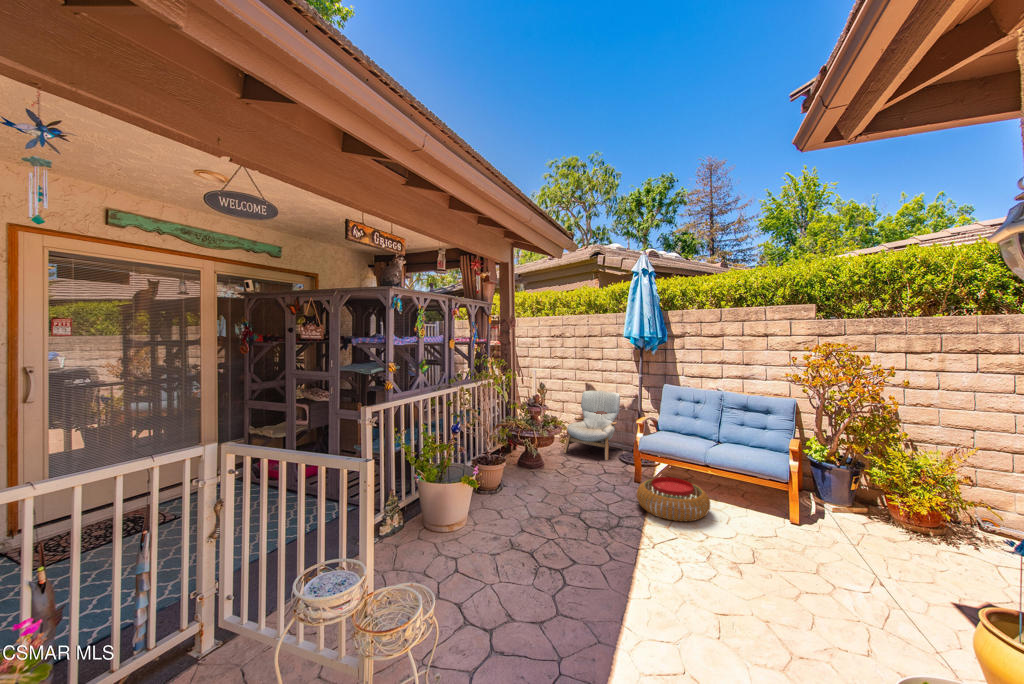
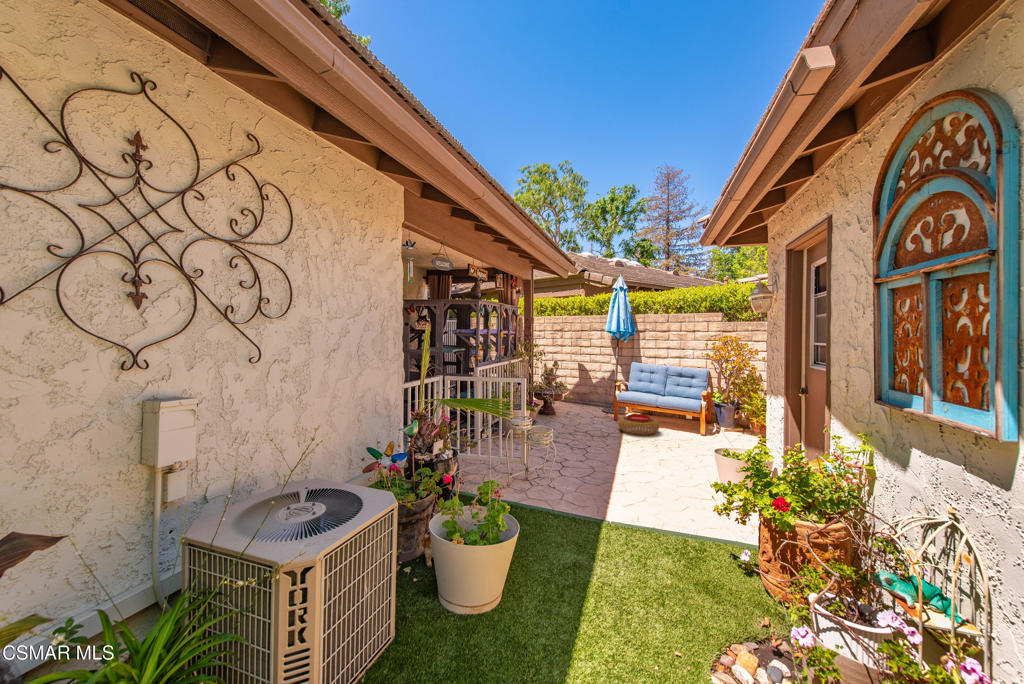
armchair: present [564,391,622,460] -> none [566,368,605,413]

